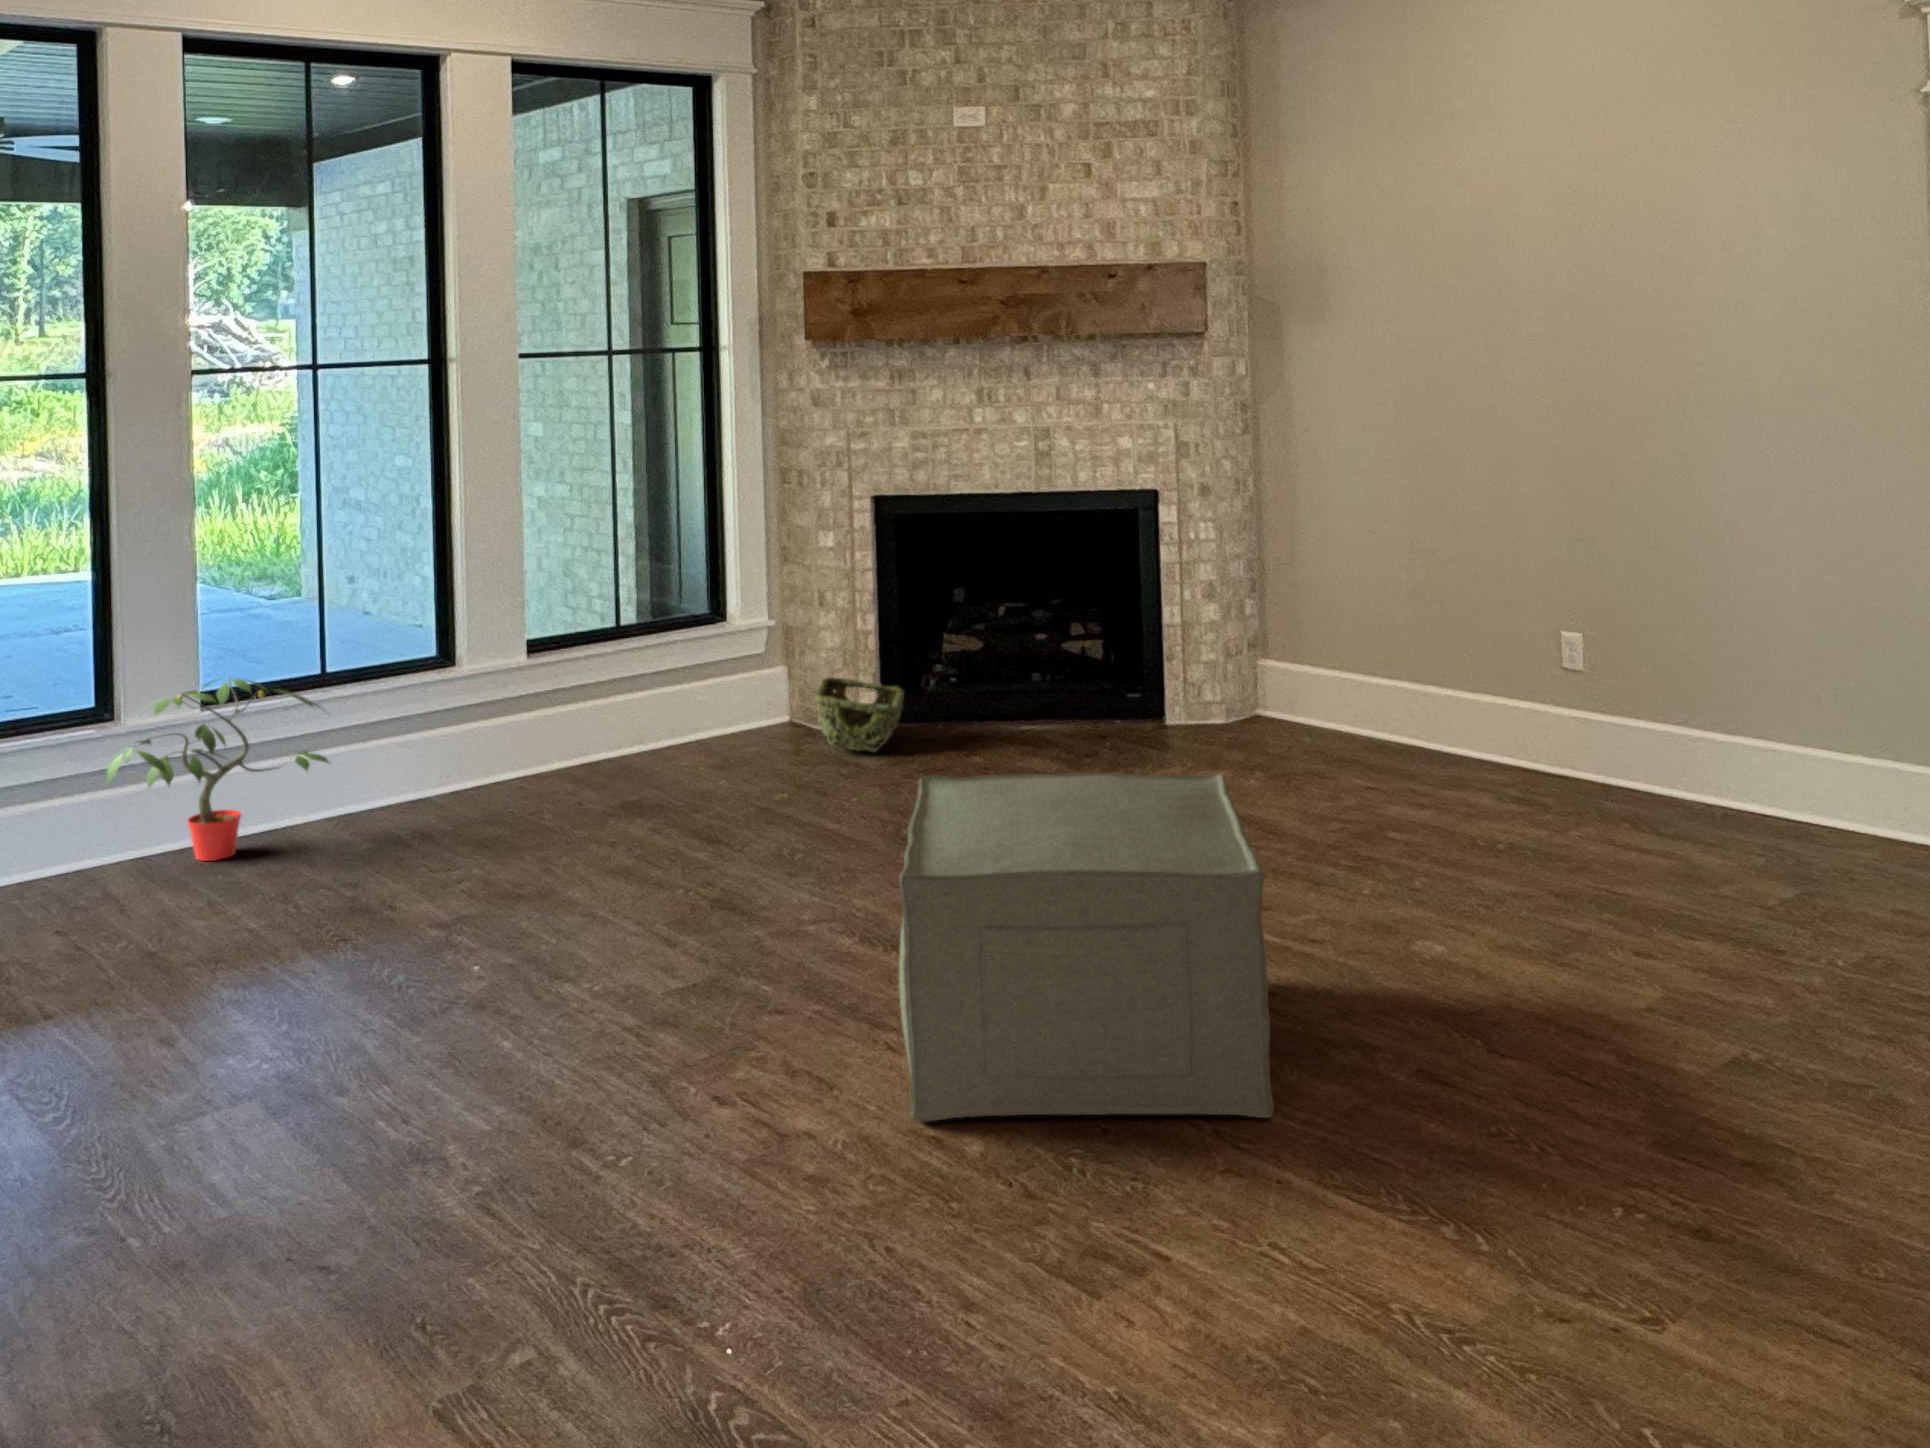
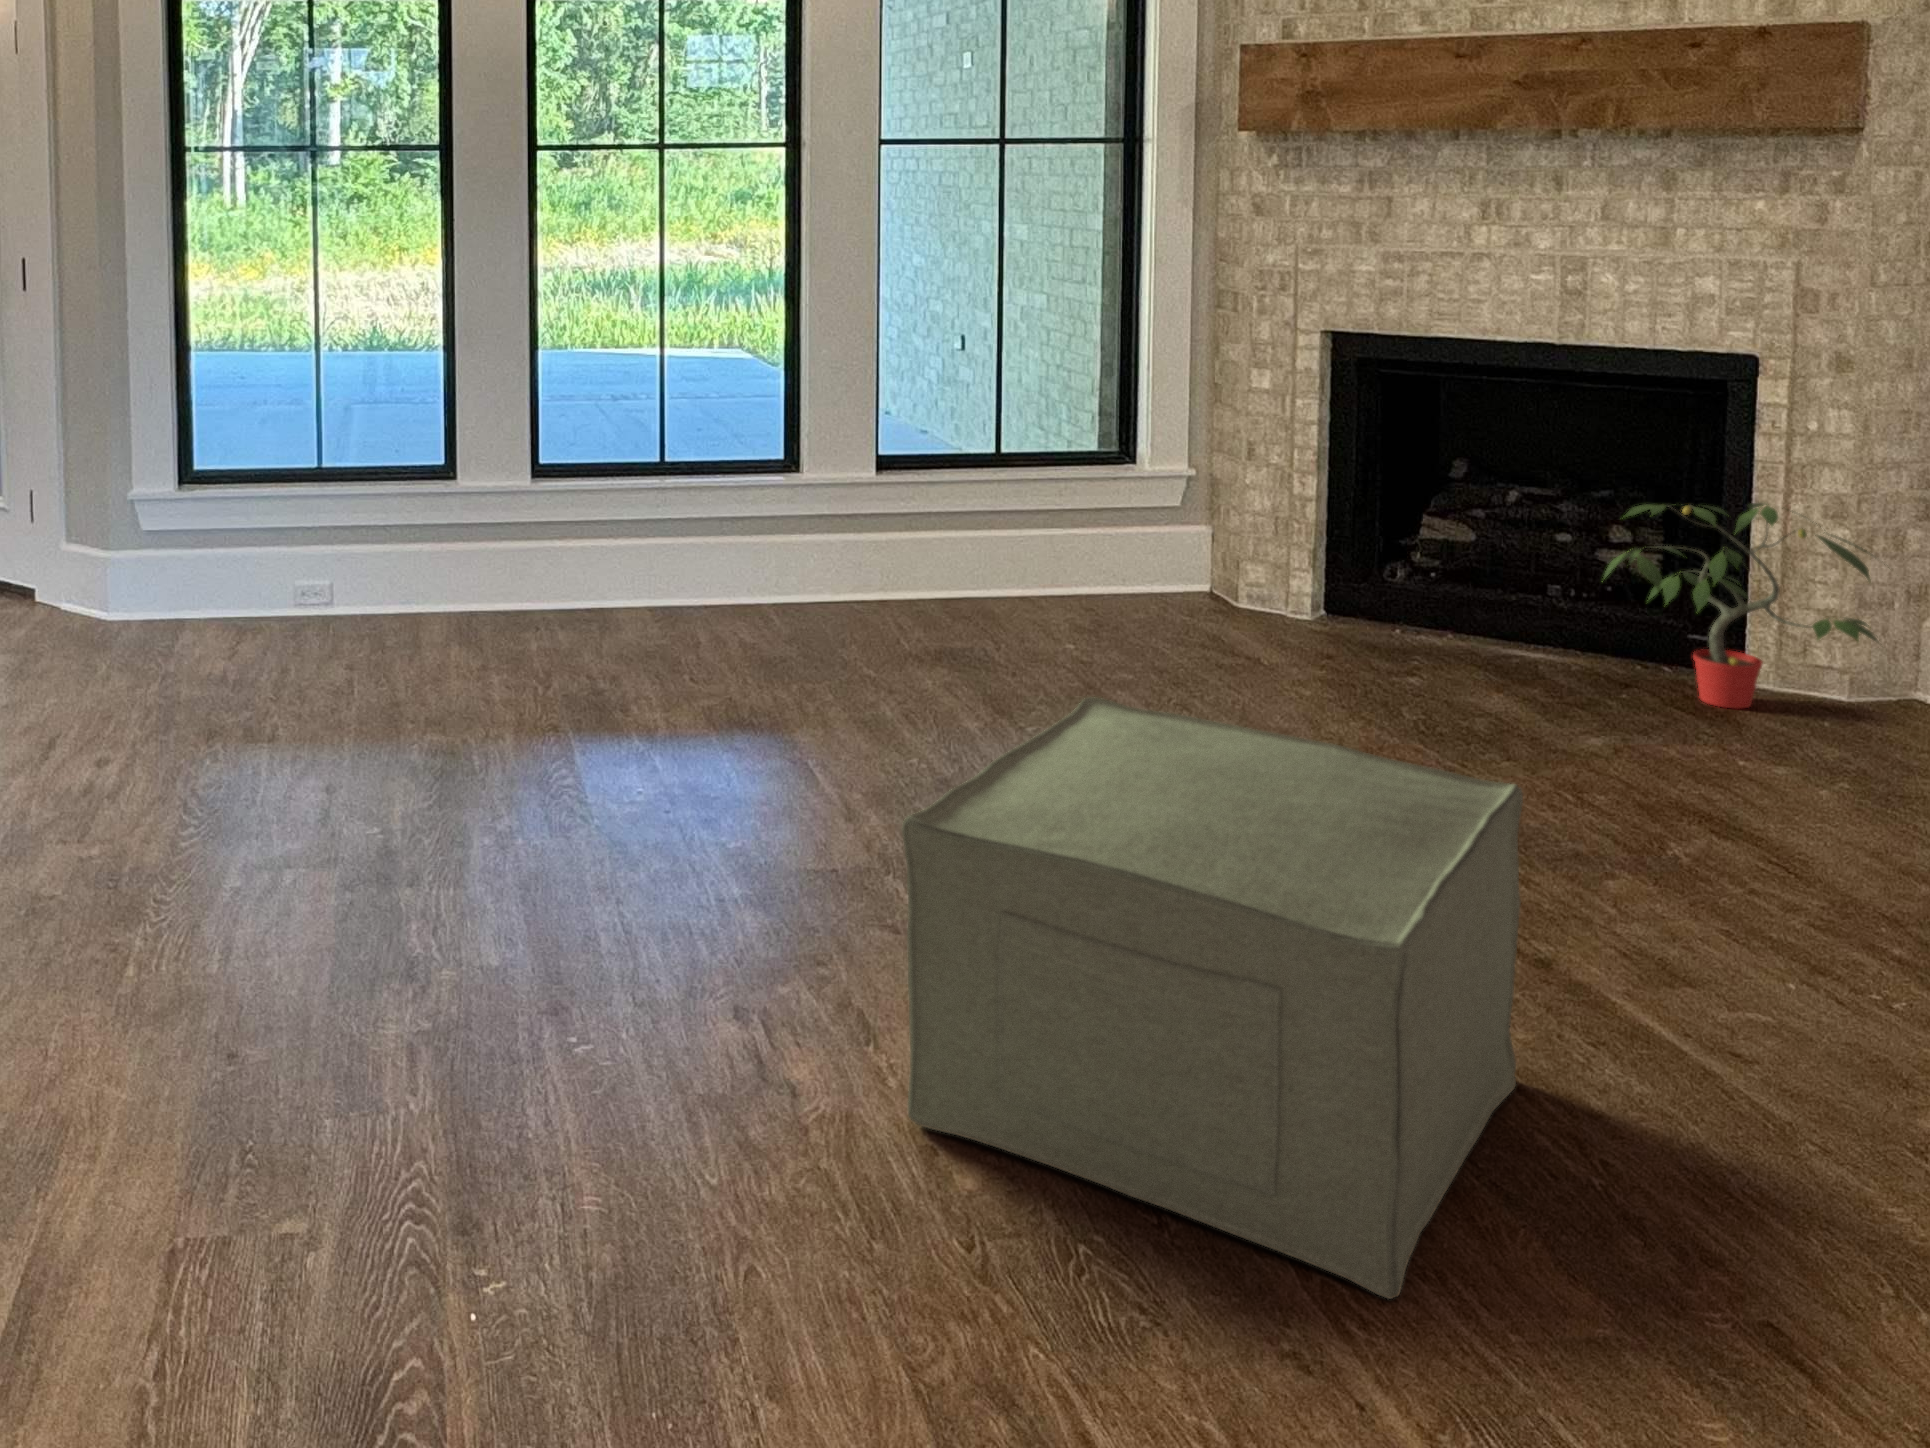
woven basket: present [815,677,904,752] -> none [1204,547,1344,648]
potted plant: present [106,678,329,861] -> present [1604,503,1877,708]

